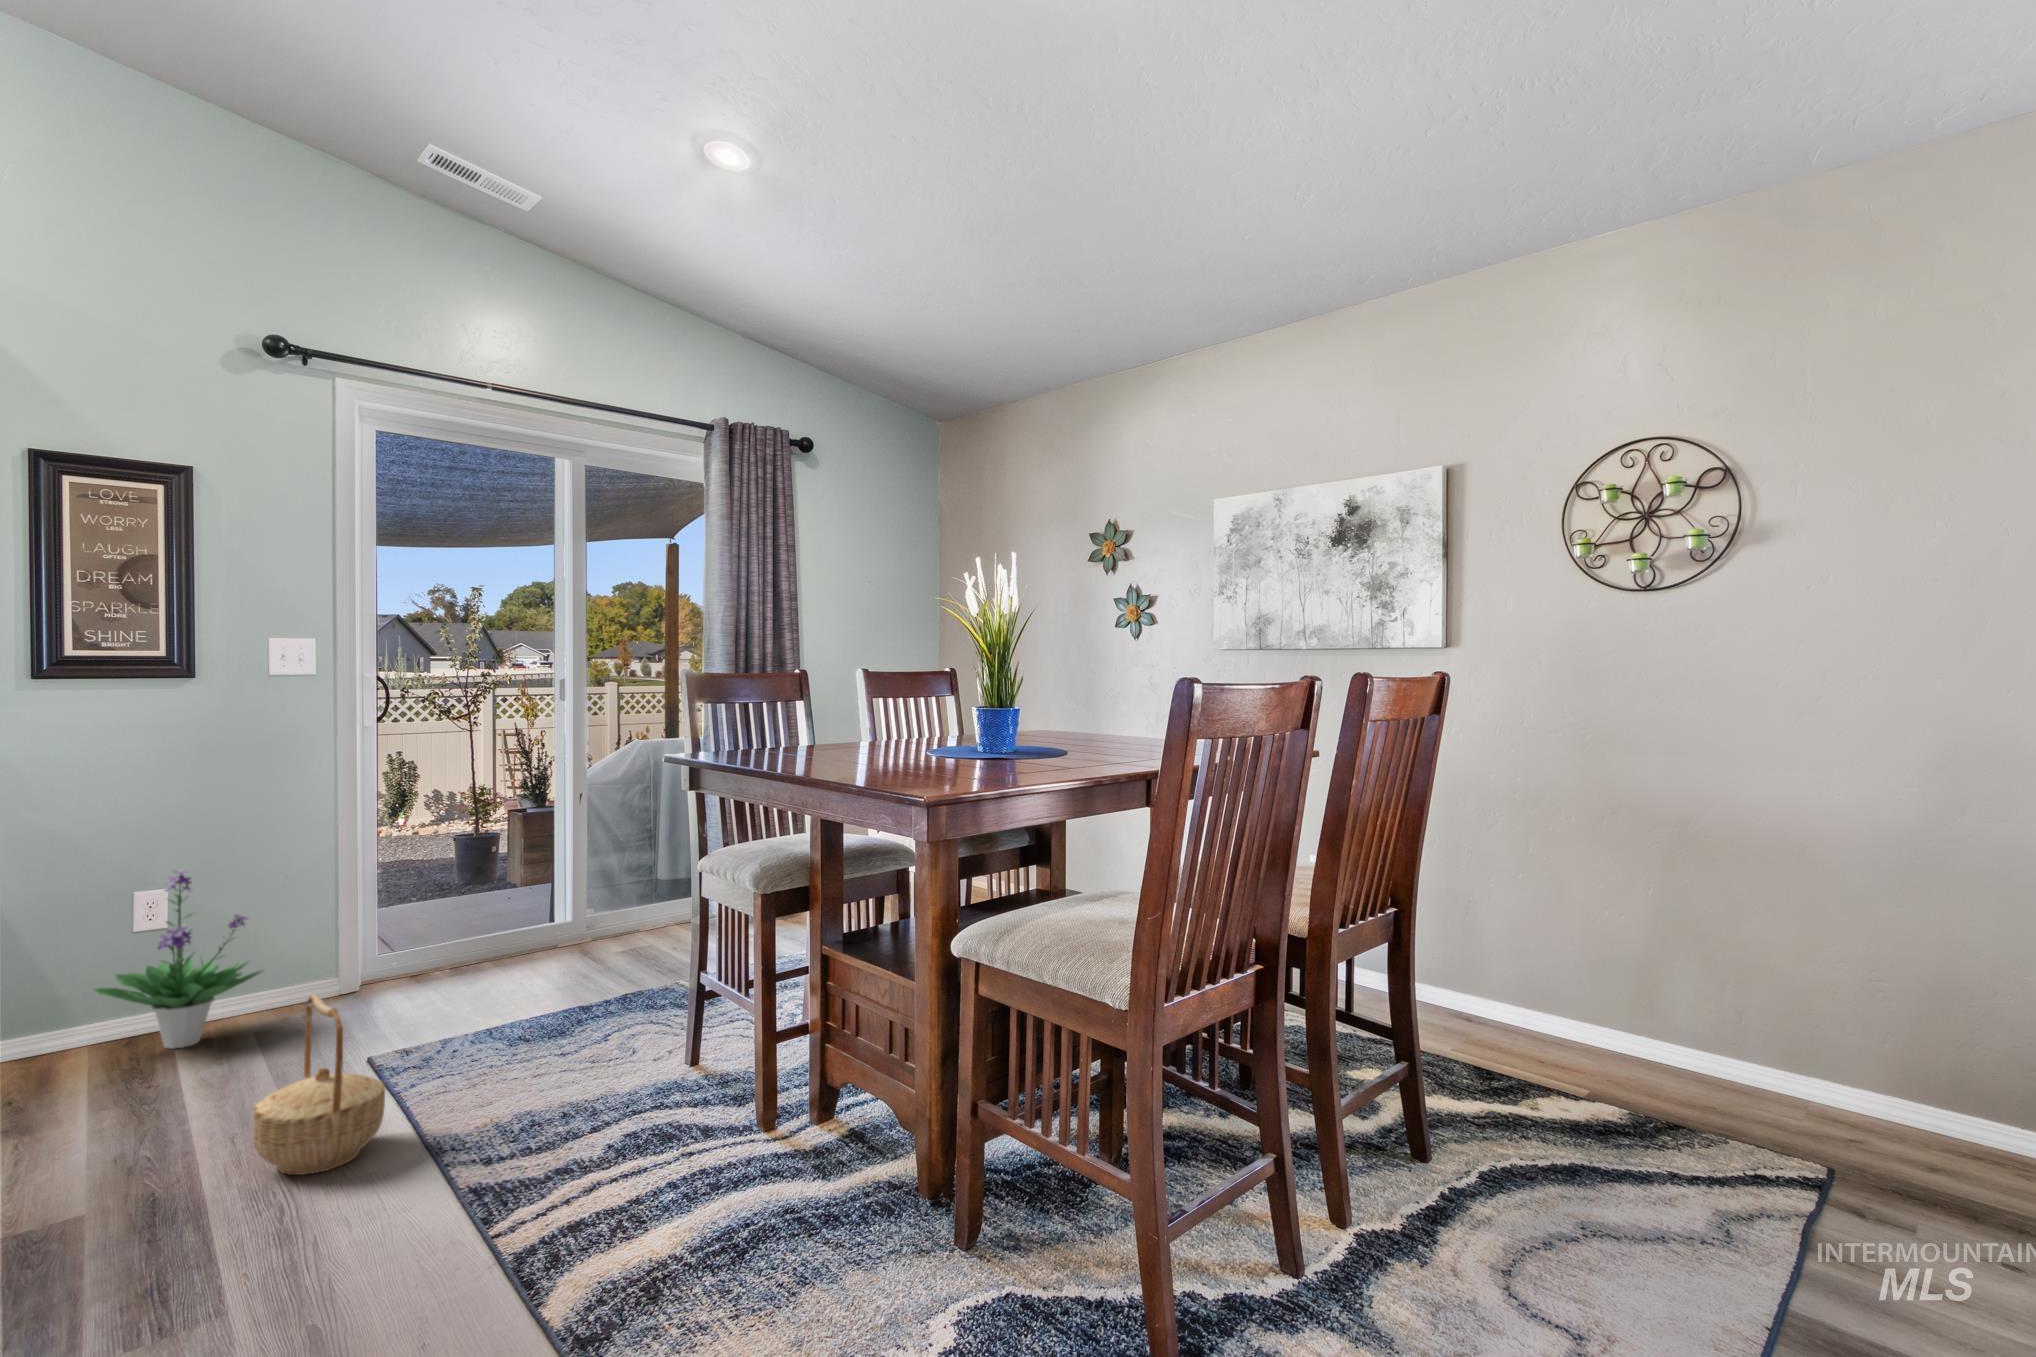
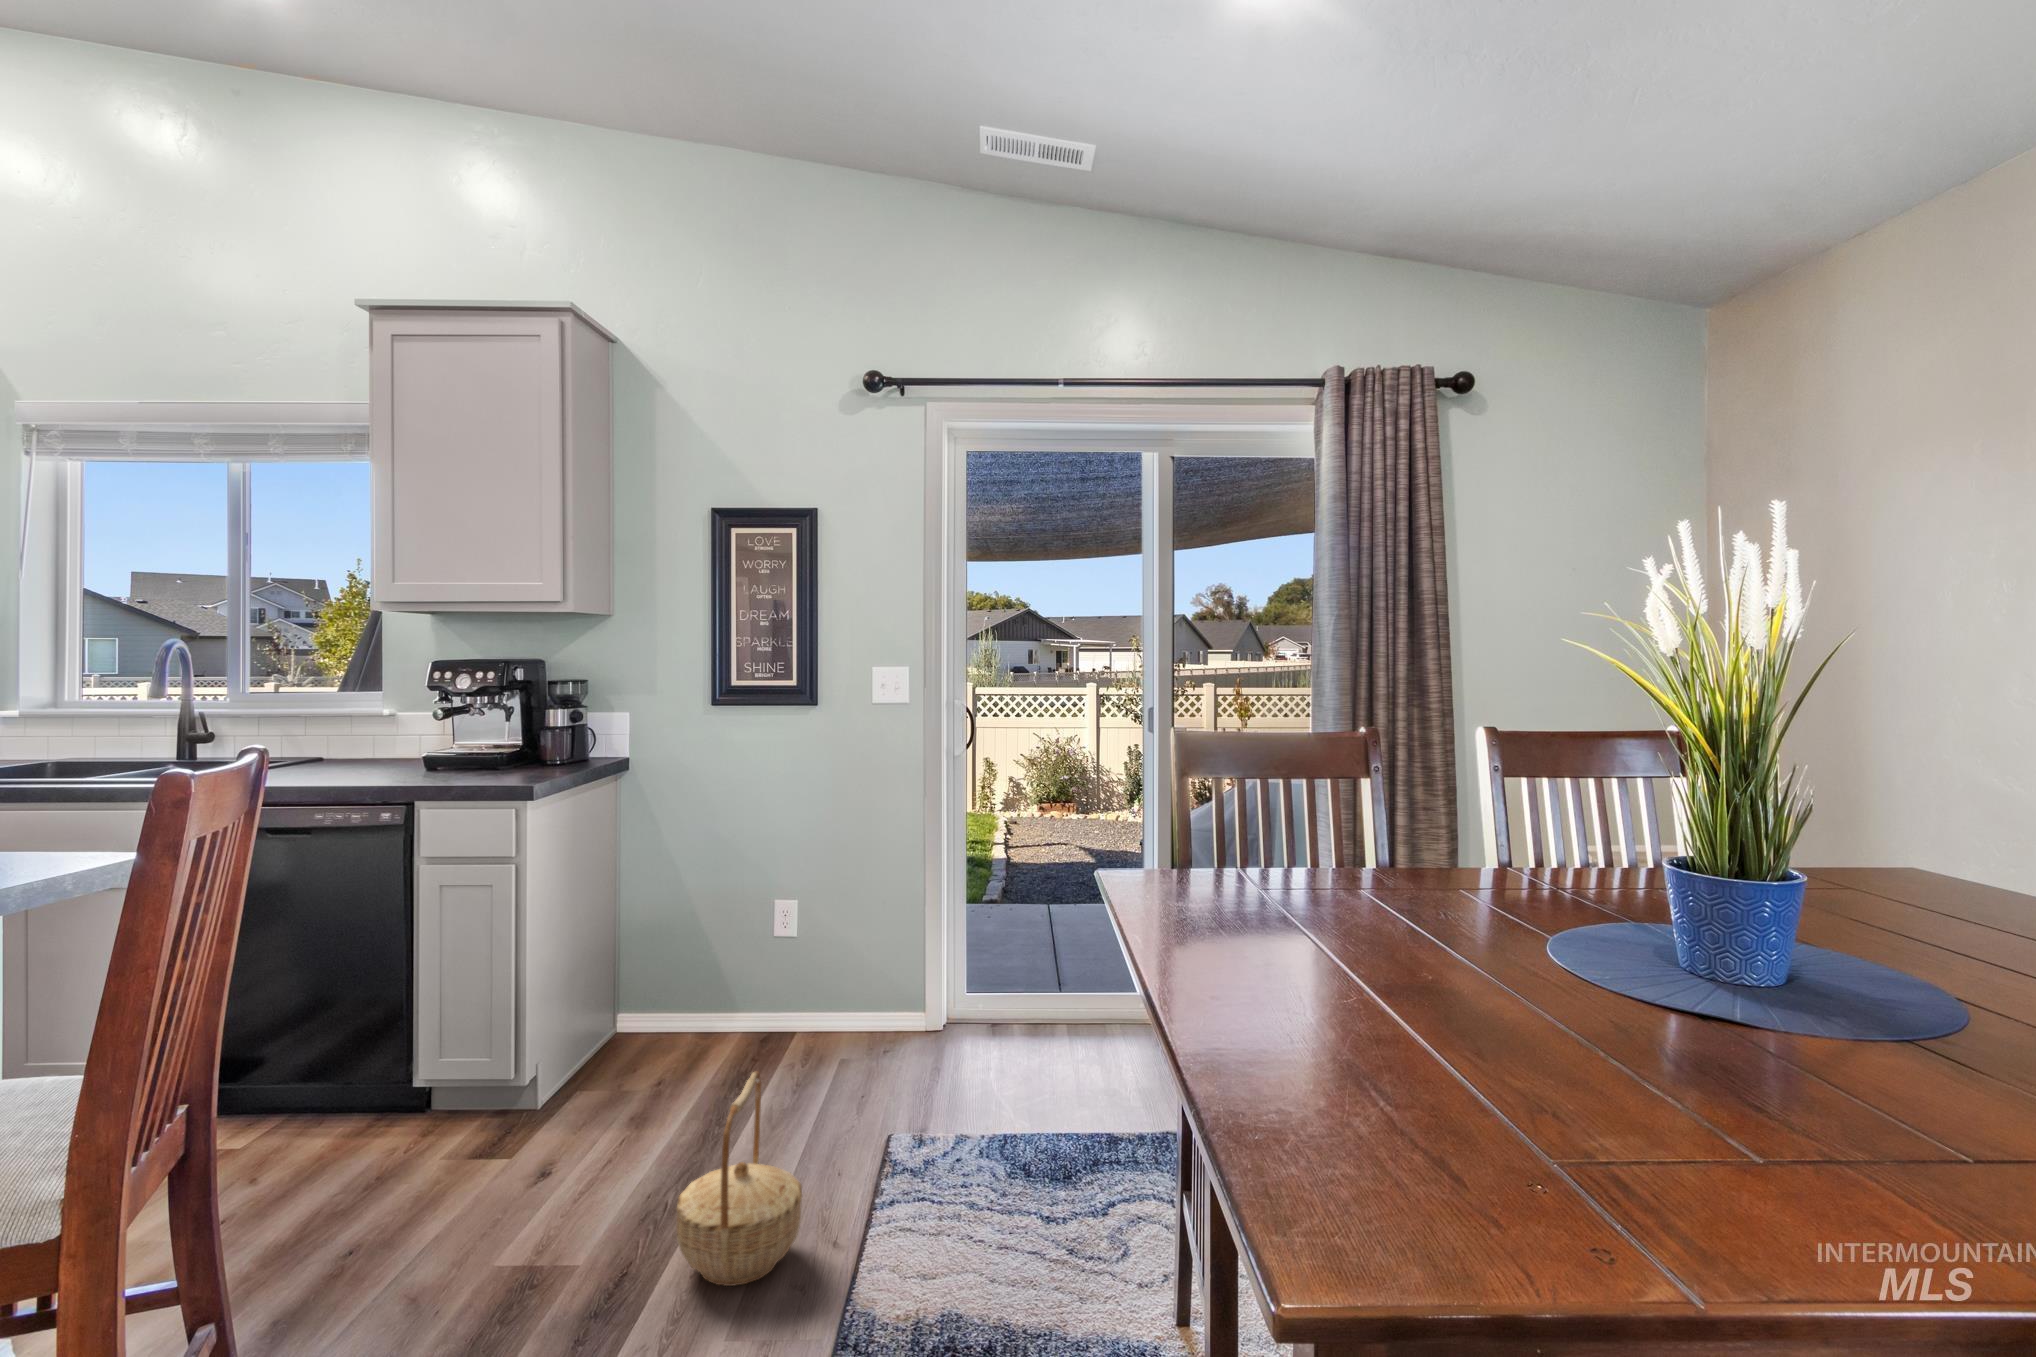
potted plant: present [95,870,261,1049] -> none [727,886,845,1055]

